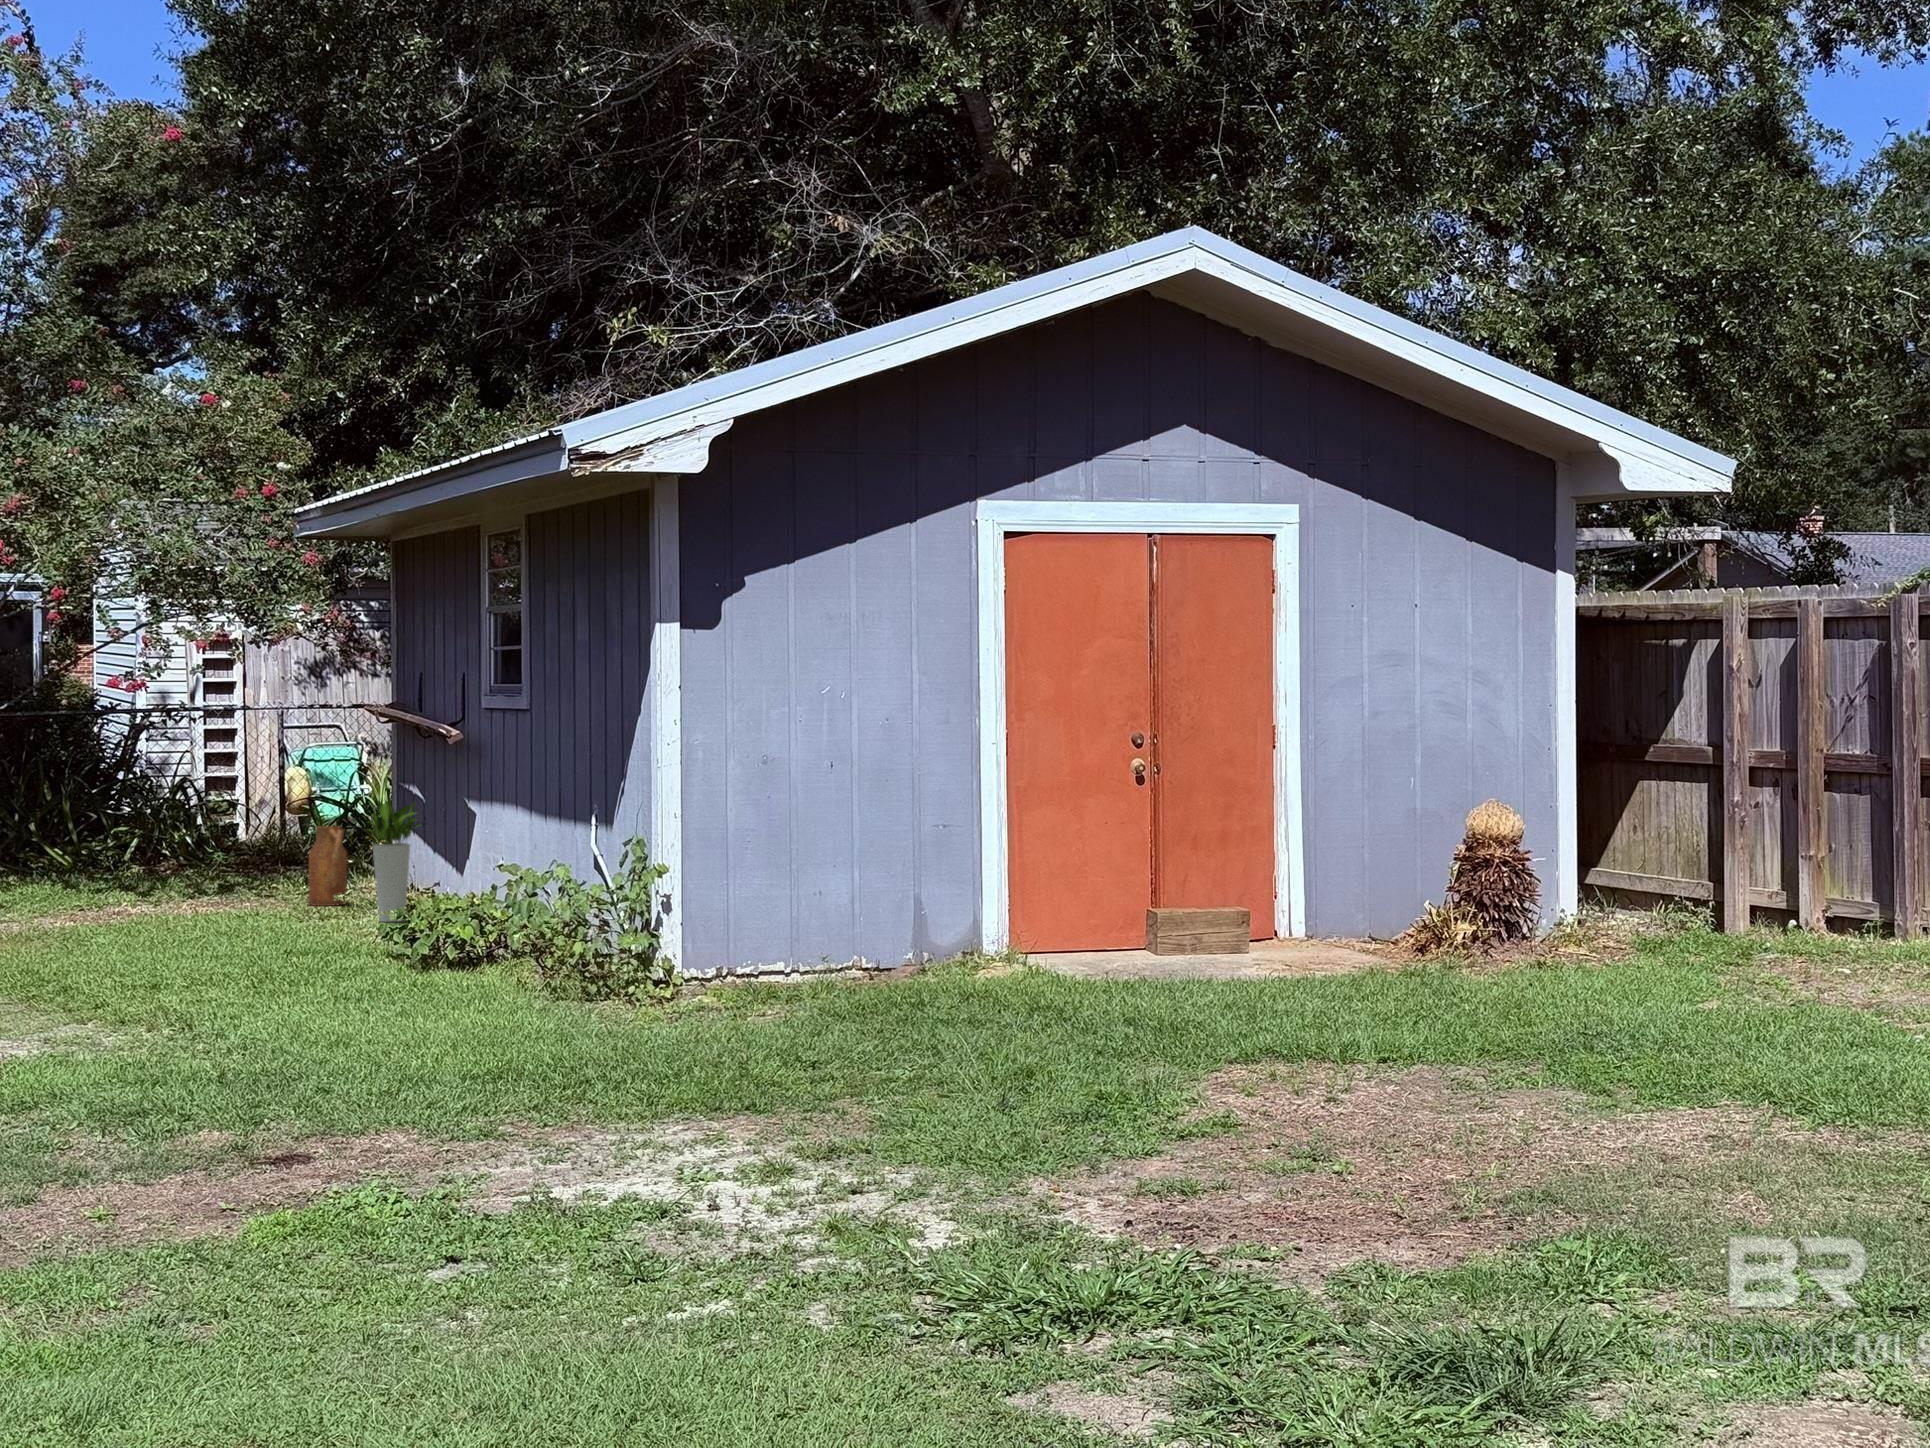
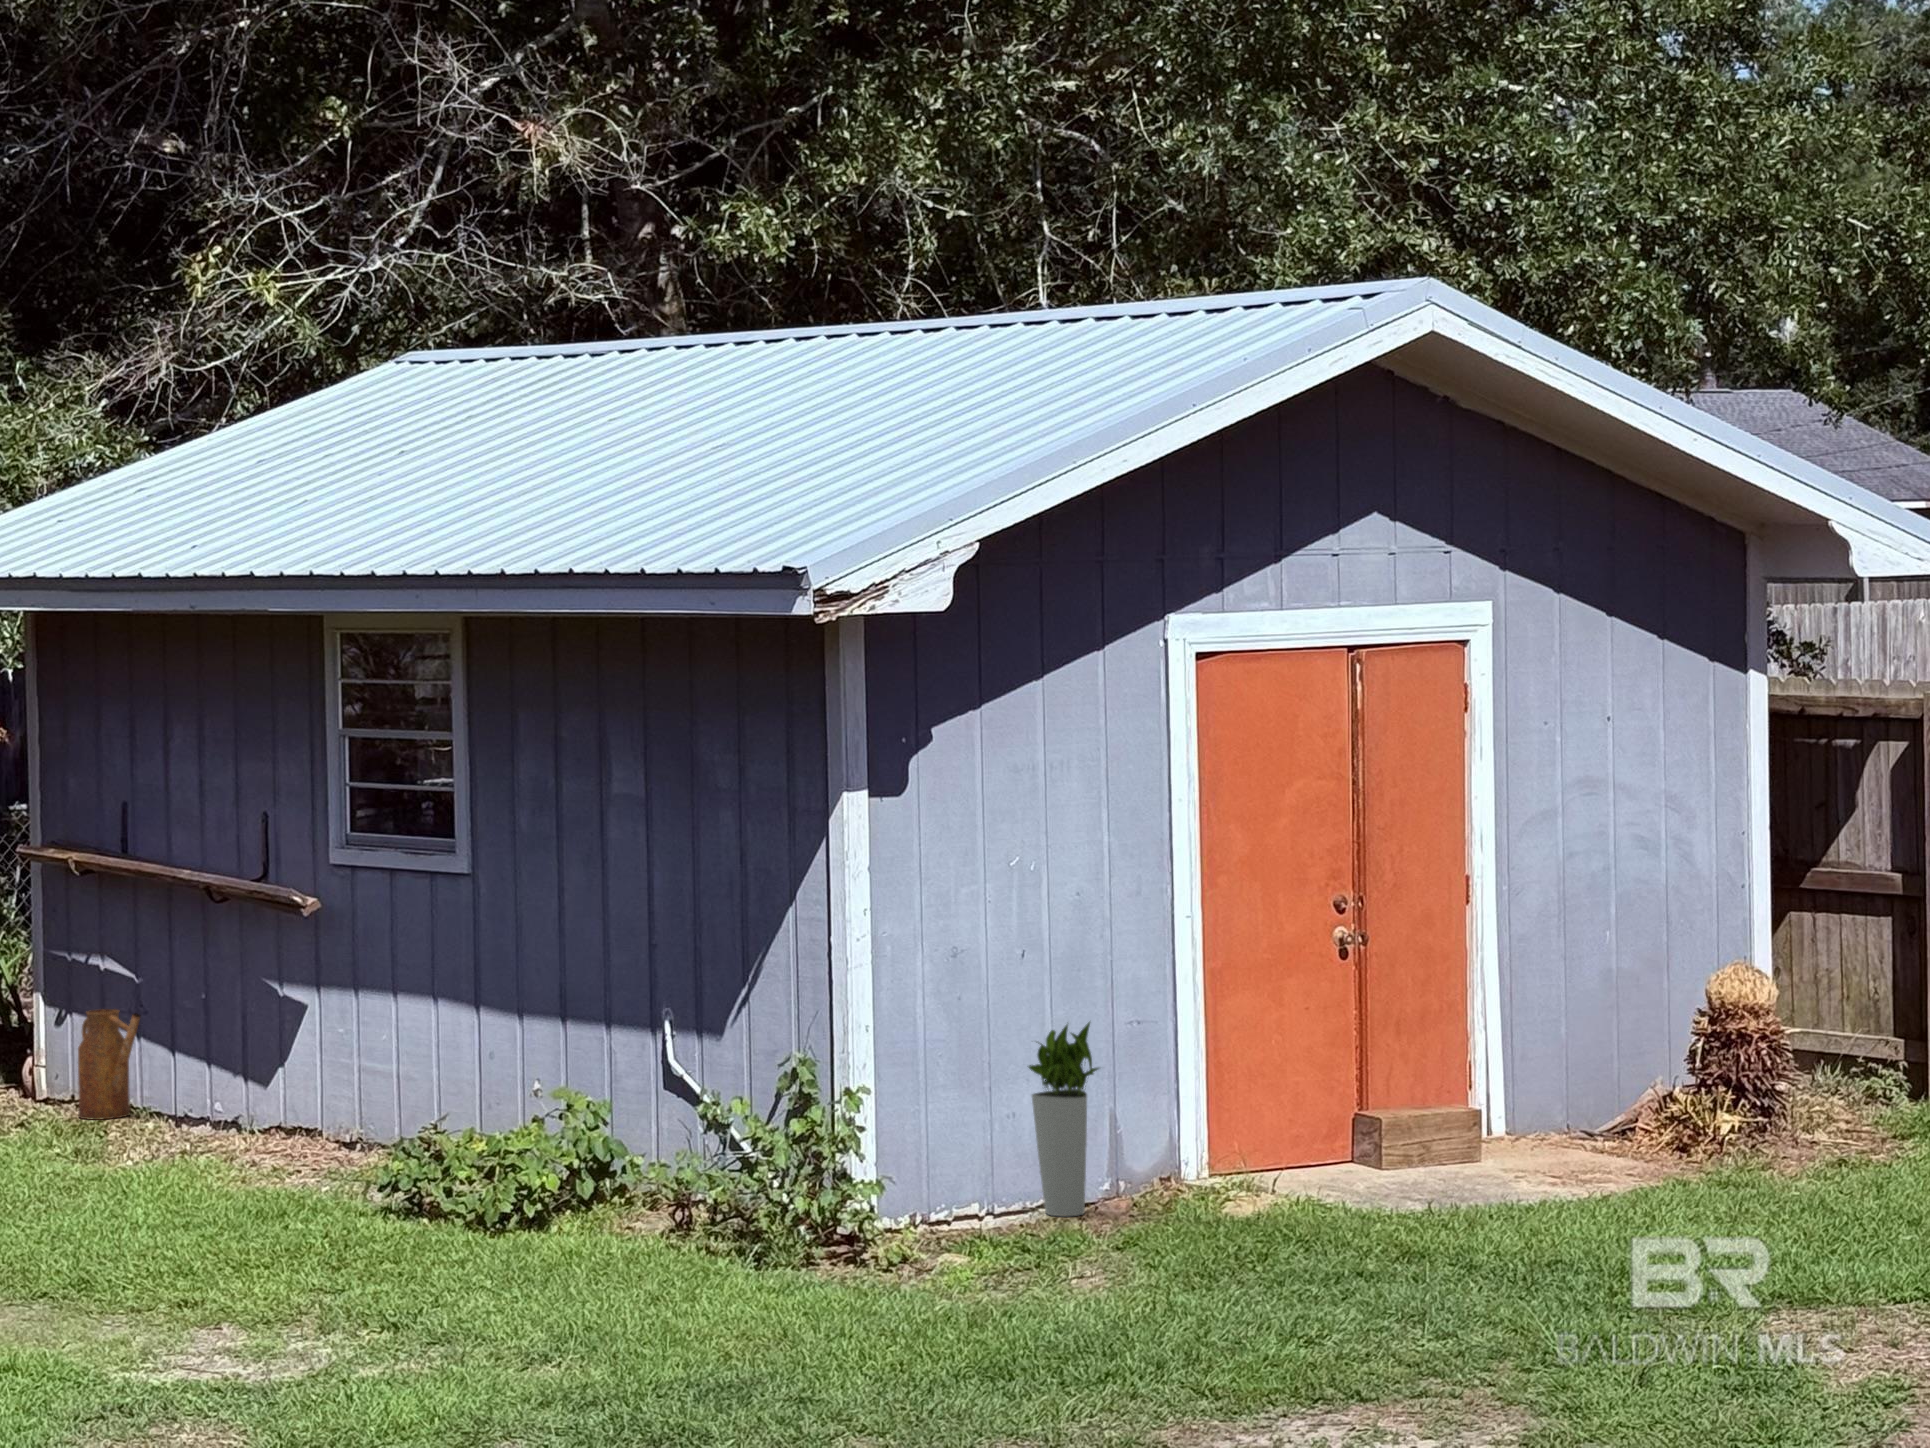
planter: present [372,800,418,922] -> present [1029,1022,1099,1217]

